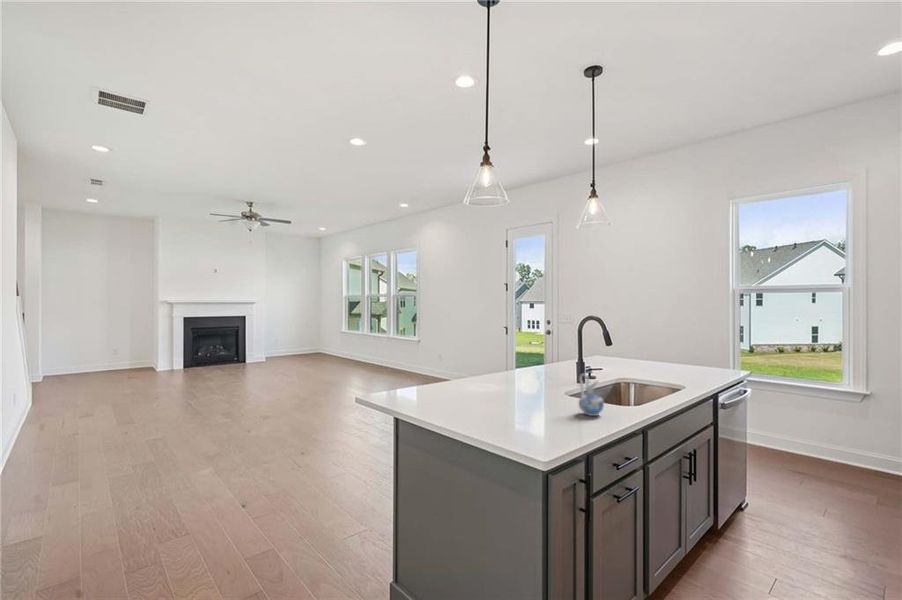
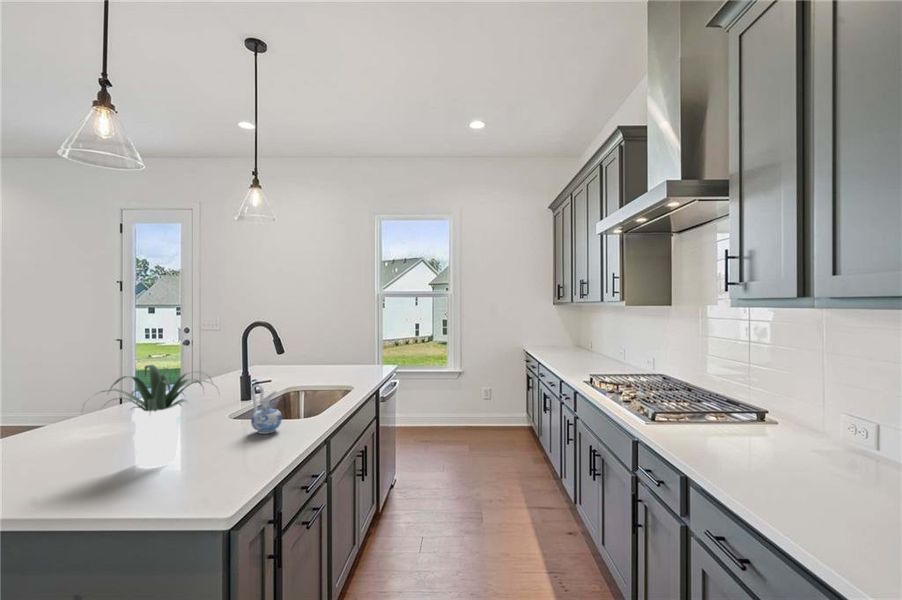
potted plant: none [471,350,552,421] -> present [102,365,214,467]

